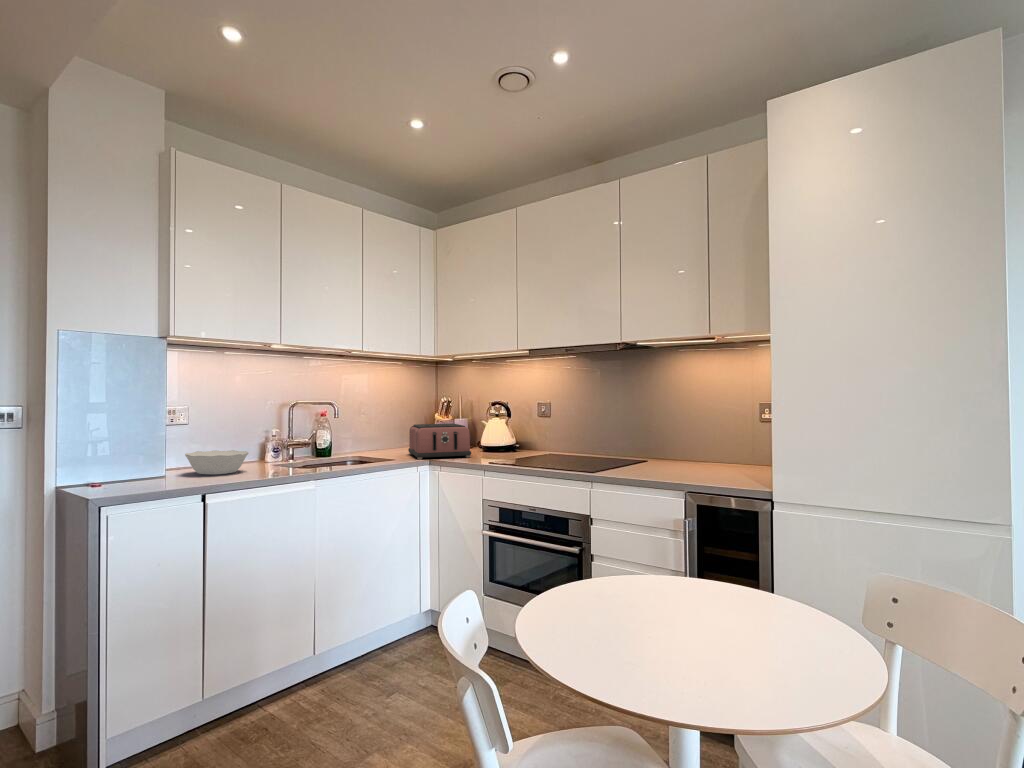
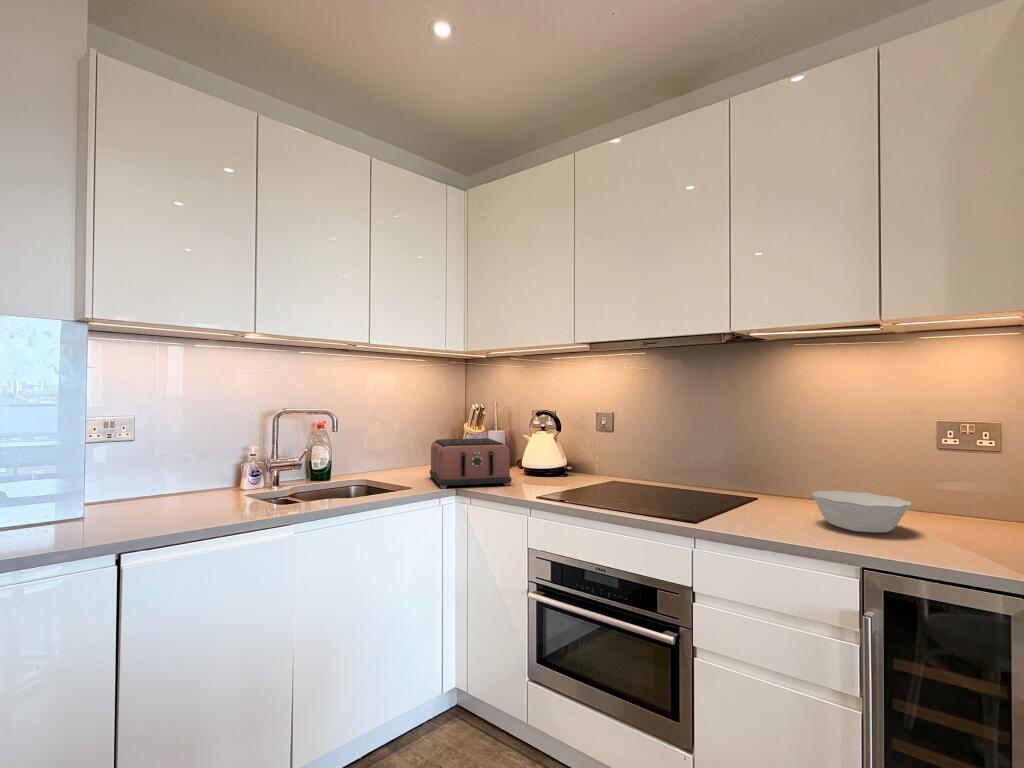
bowl: present [185,450,248,474] -> present [811,490,912,532]

